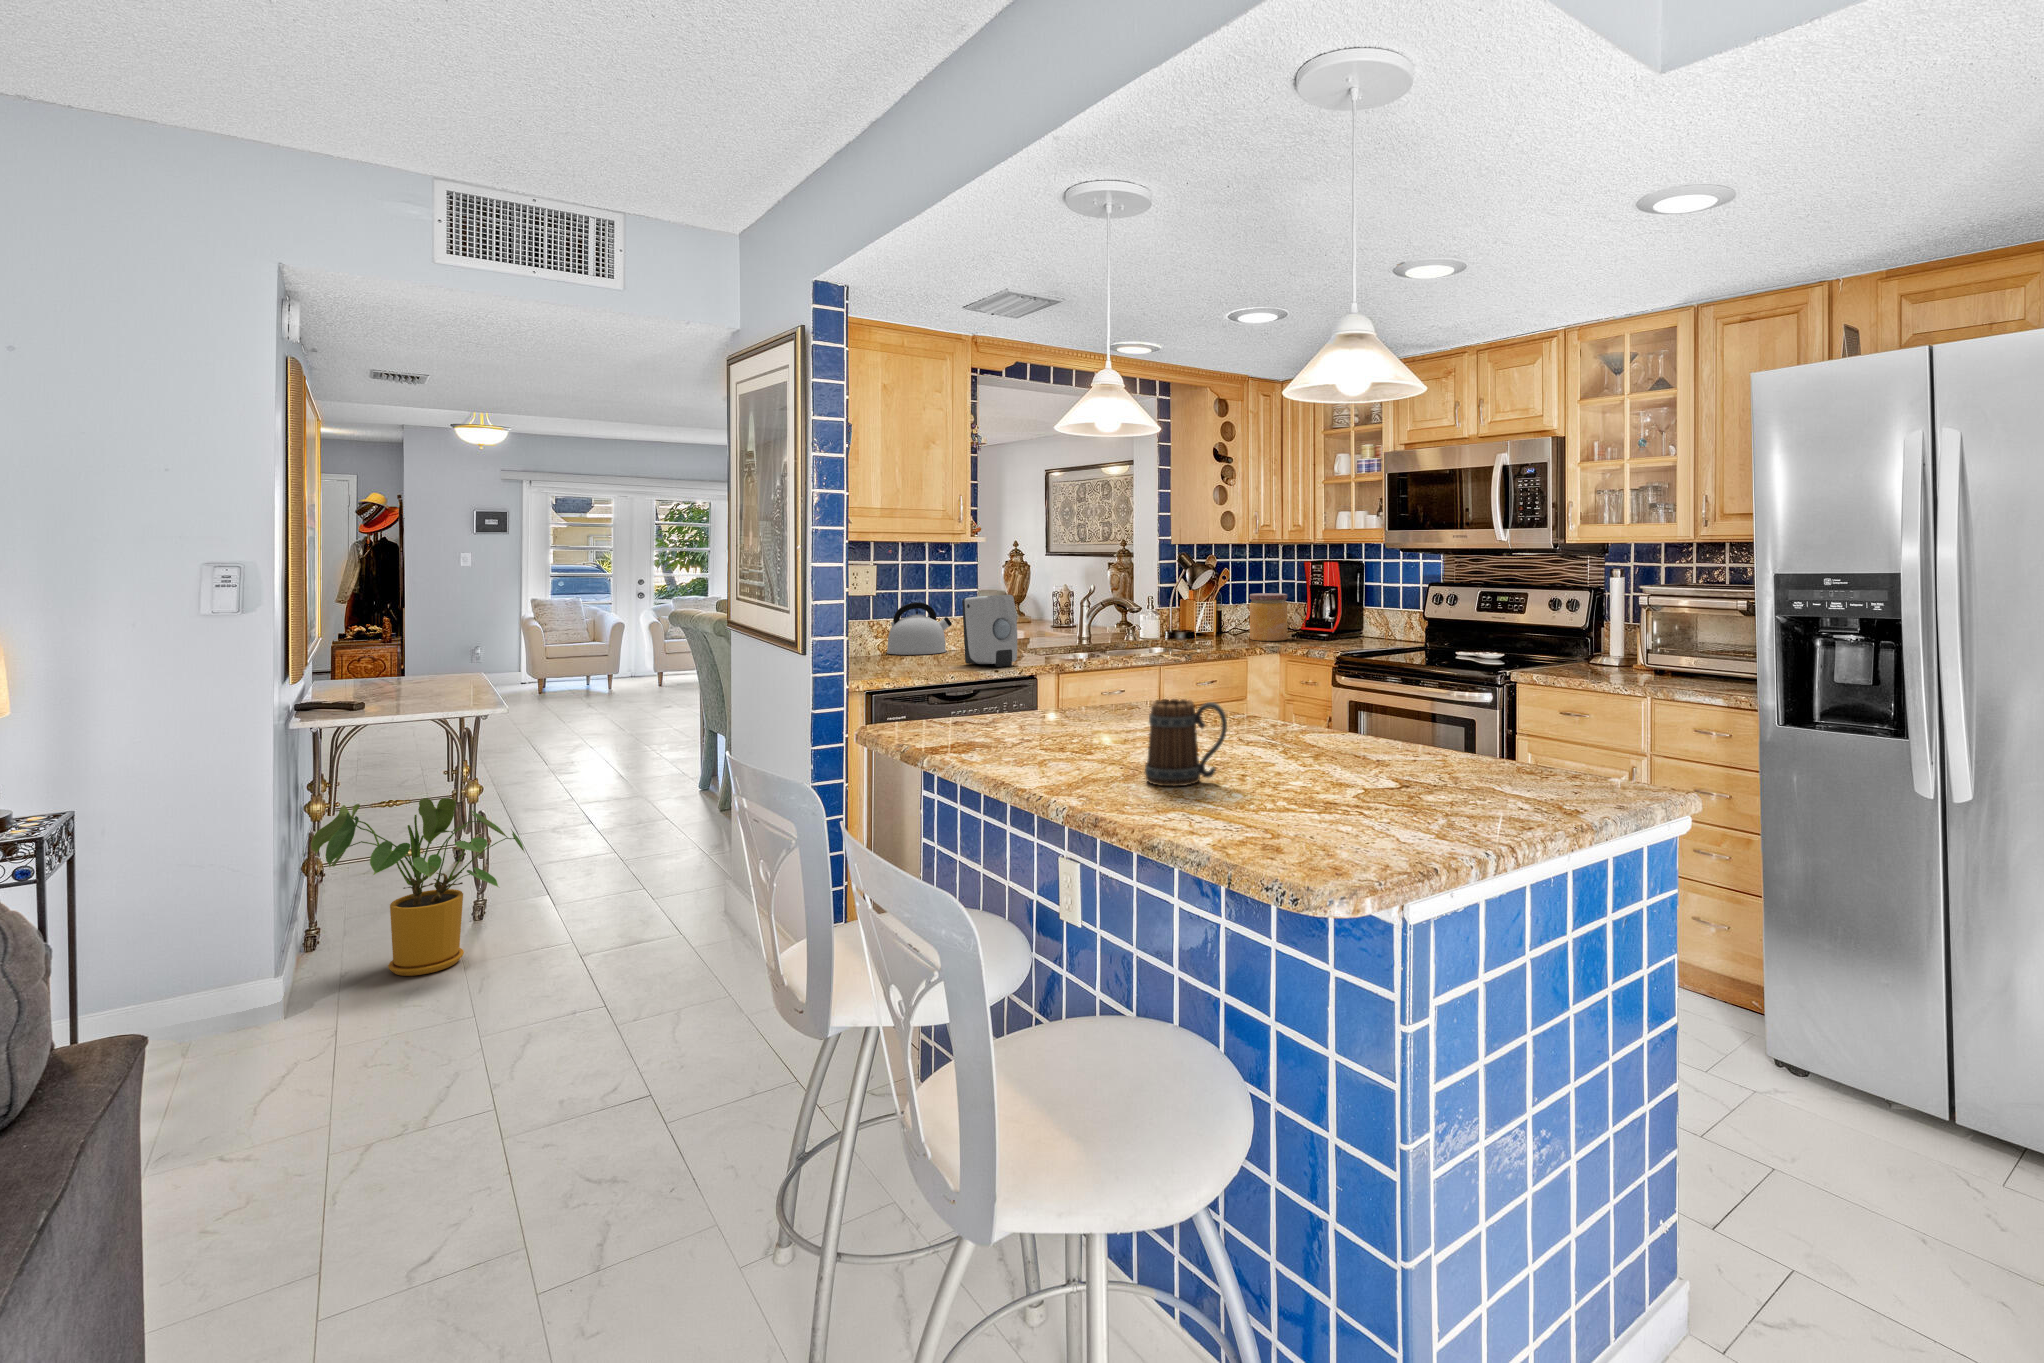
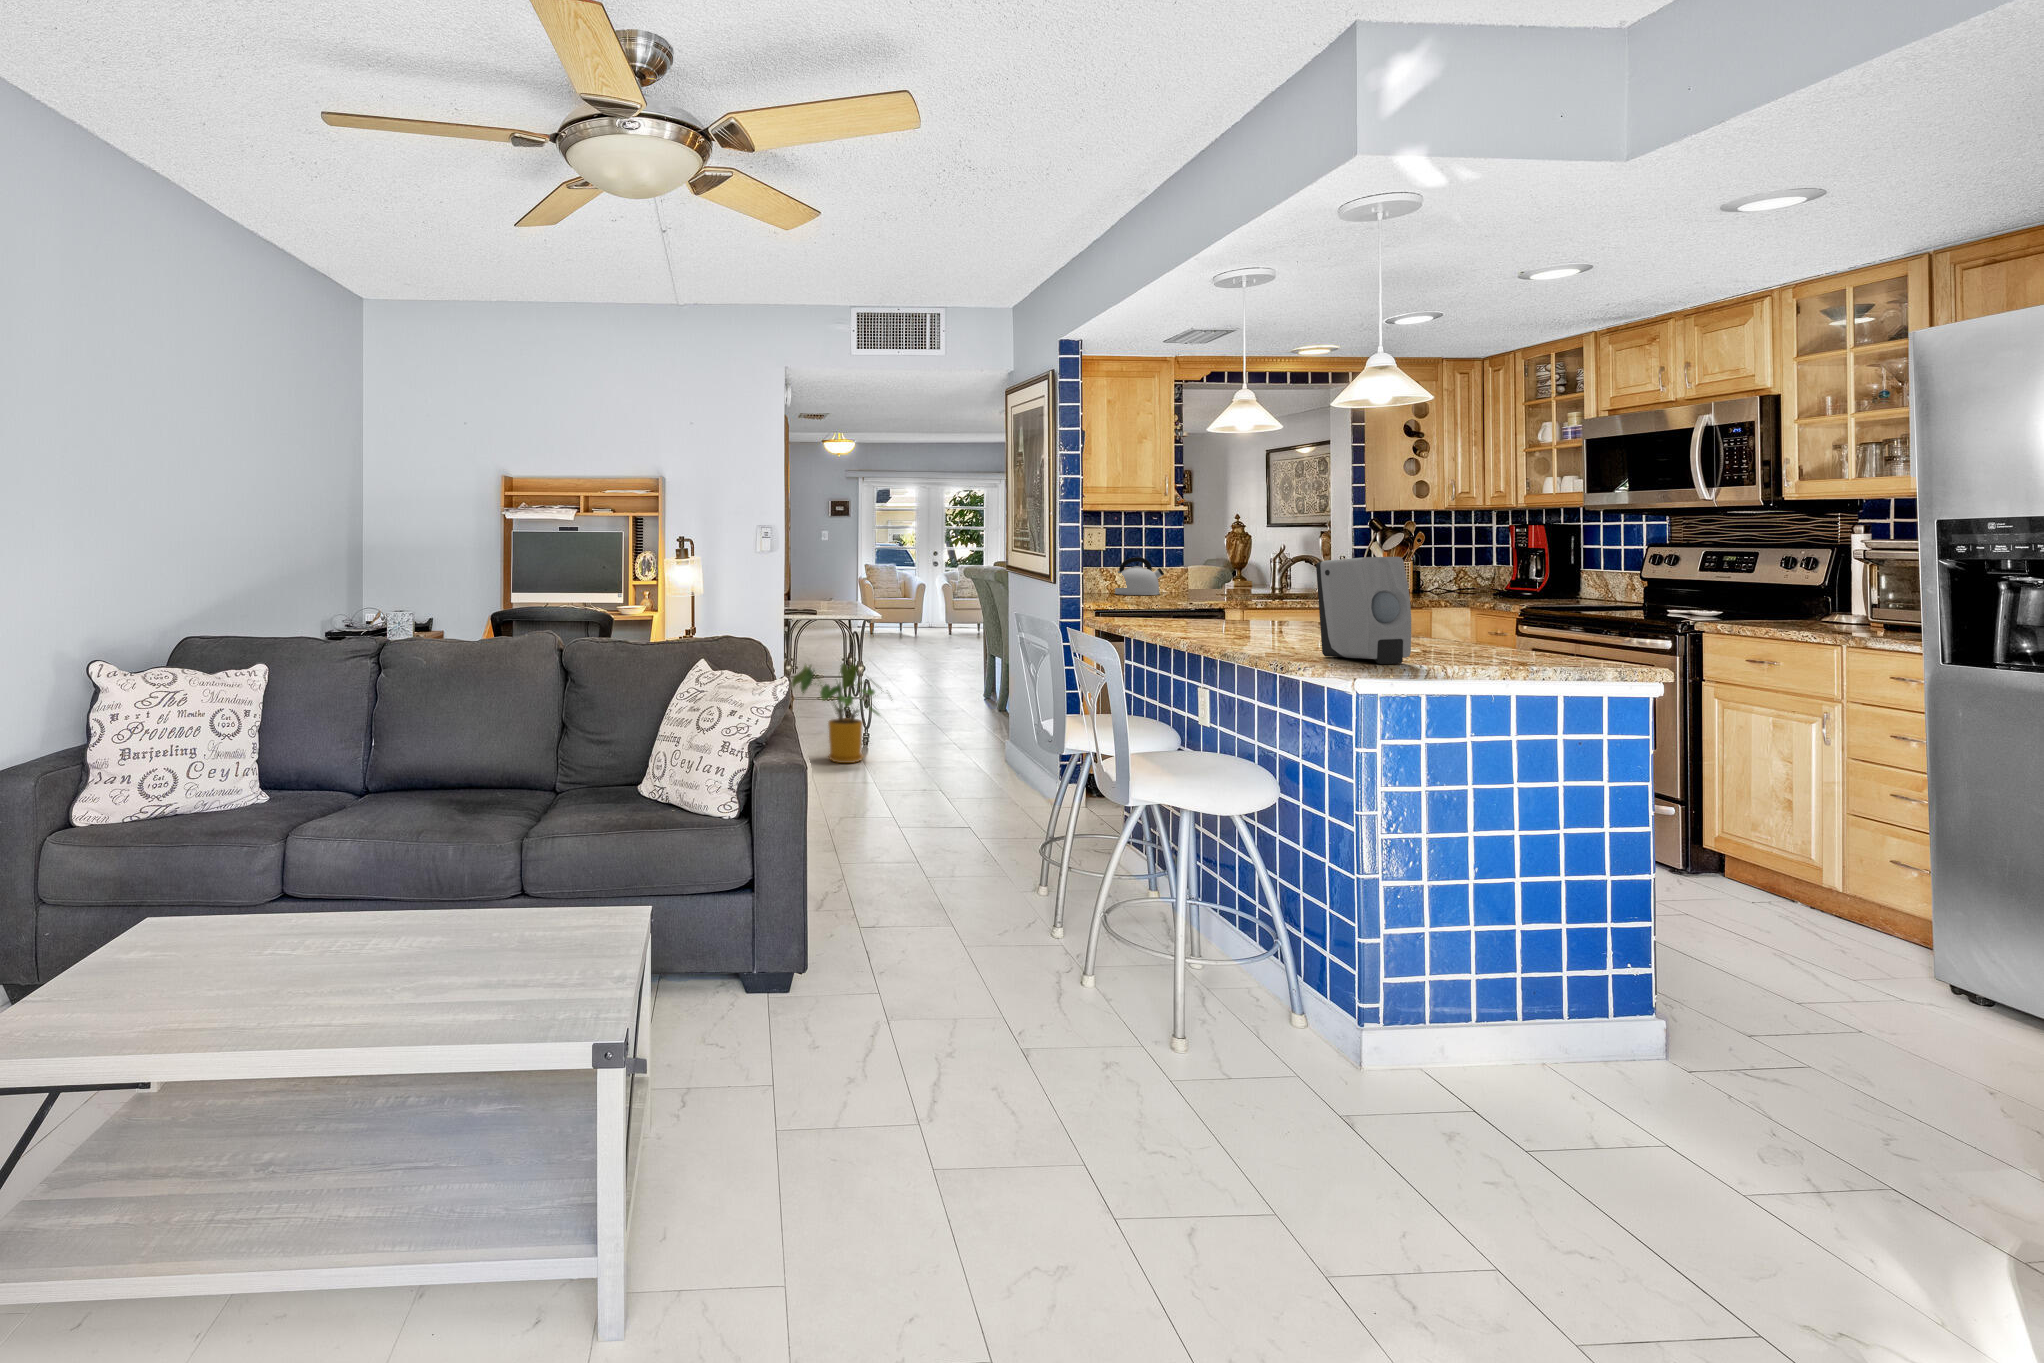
jar: present [1250,593,1287,641] -> none [1442,555,1482,597]
soap dispenser: present [962,595,1017,667] -> present [1316,557,1411,664]
mug: present [1145,699,1227,786] -> none [1251,594,1307,645]

